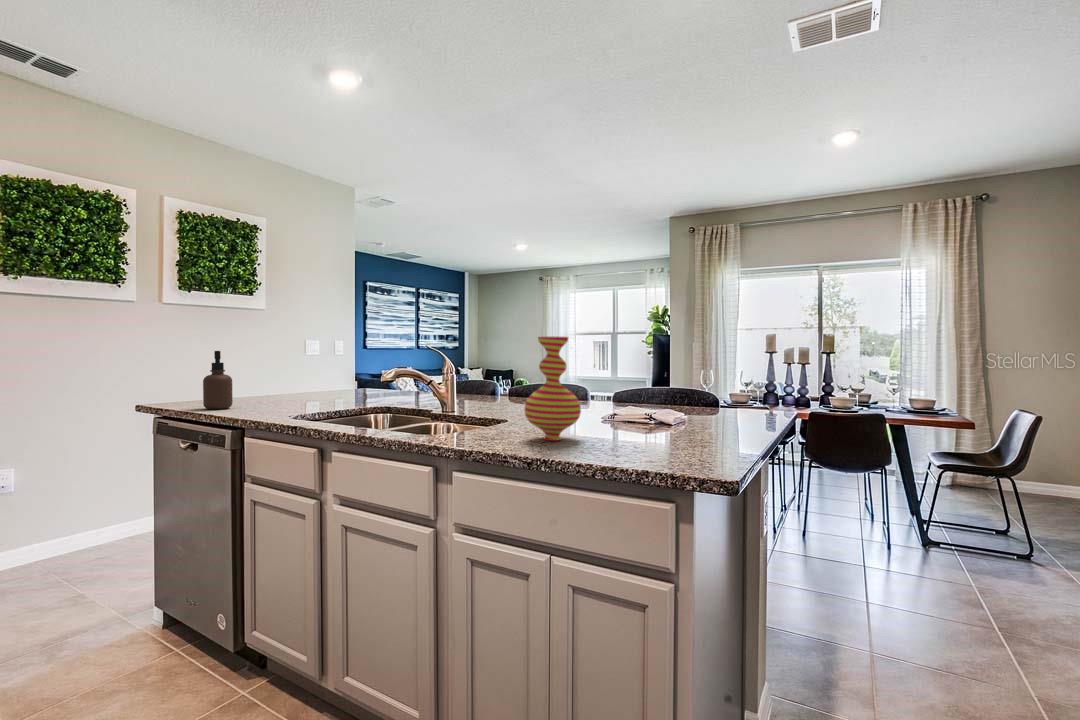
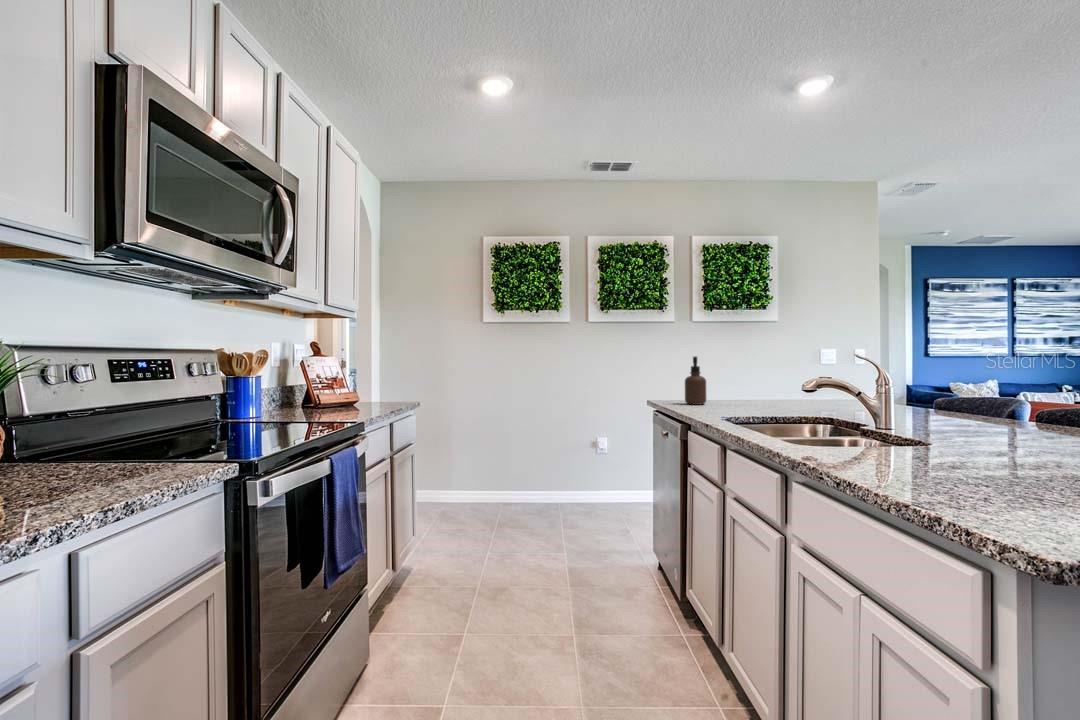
vase: present [525,337,581,441] -> none [922,324,1024,470]

